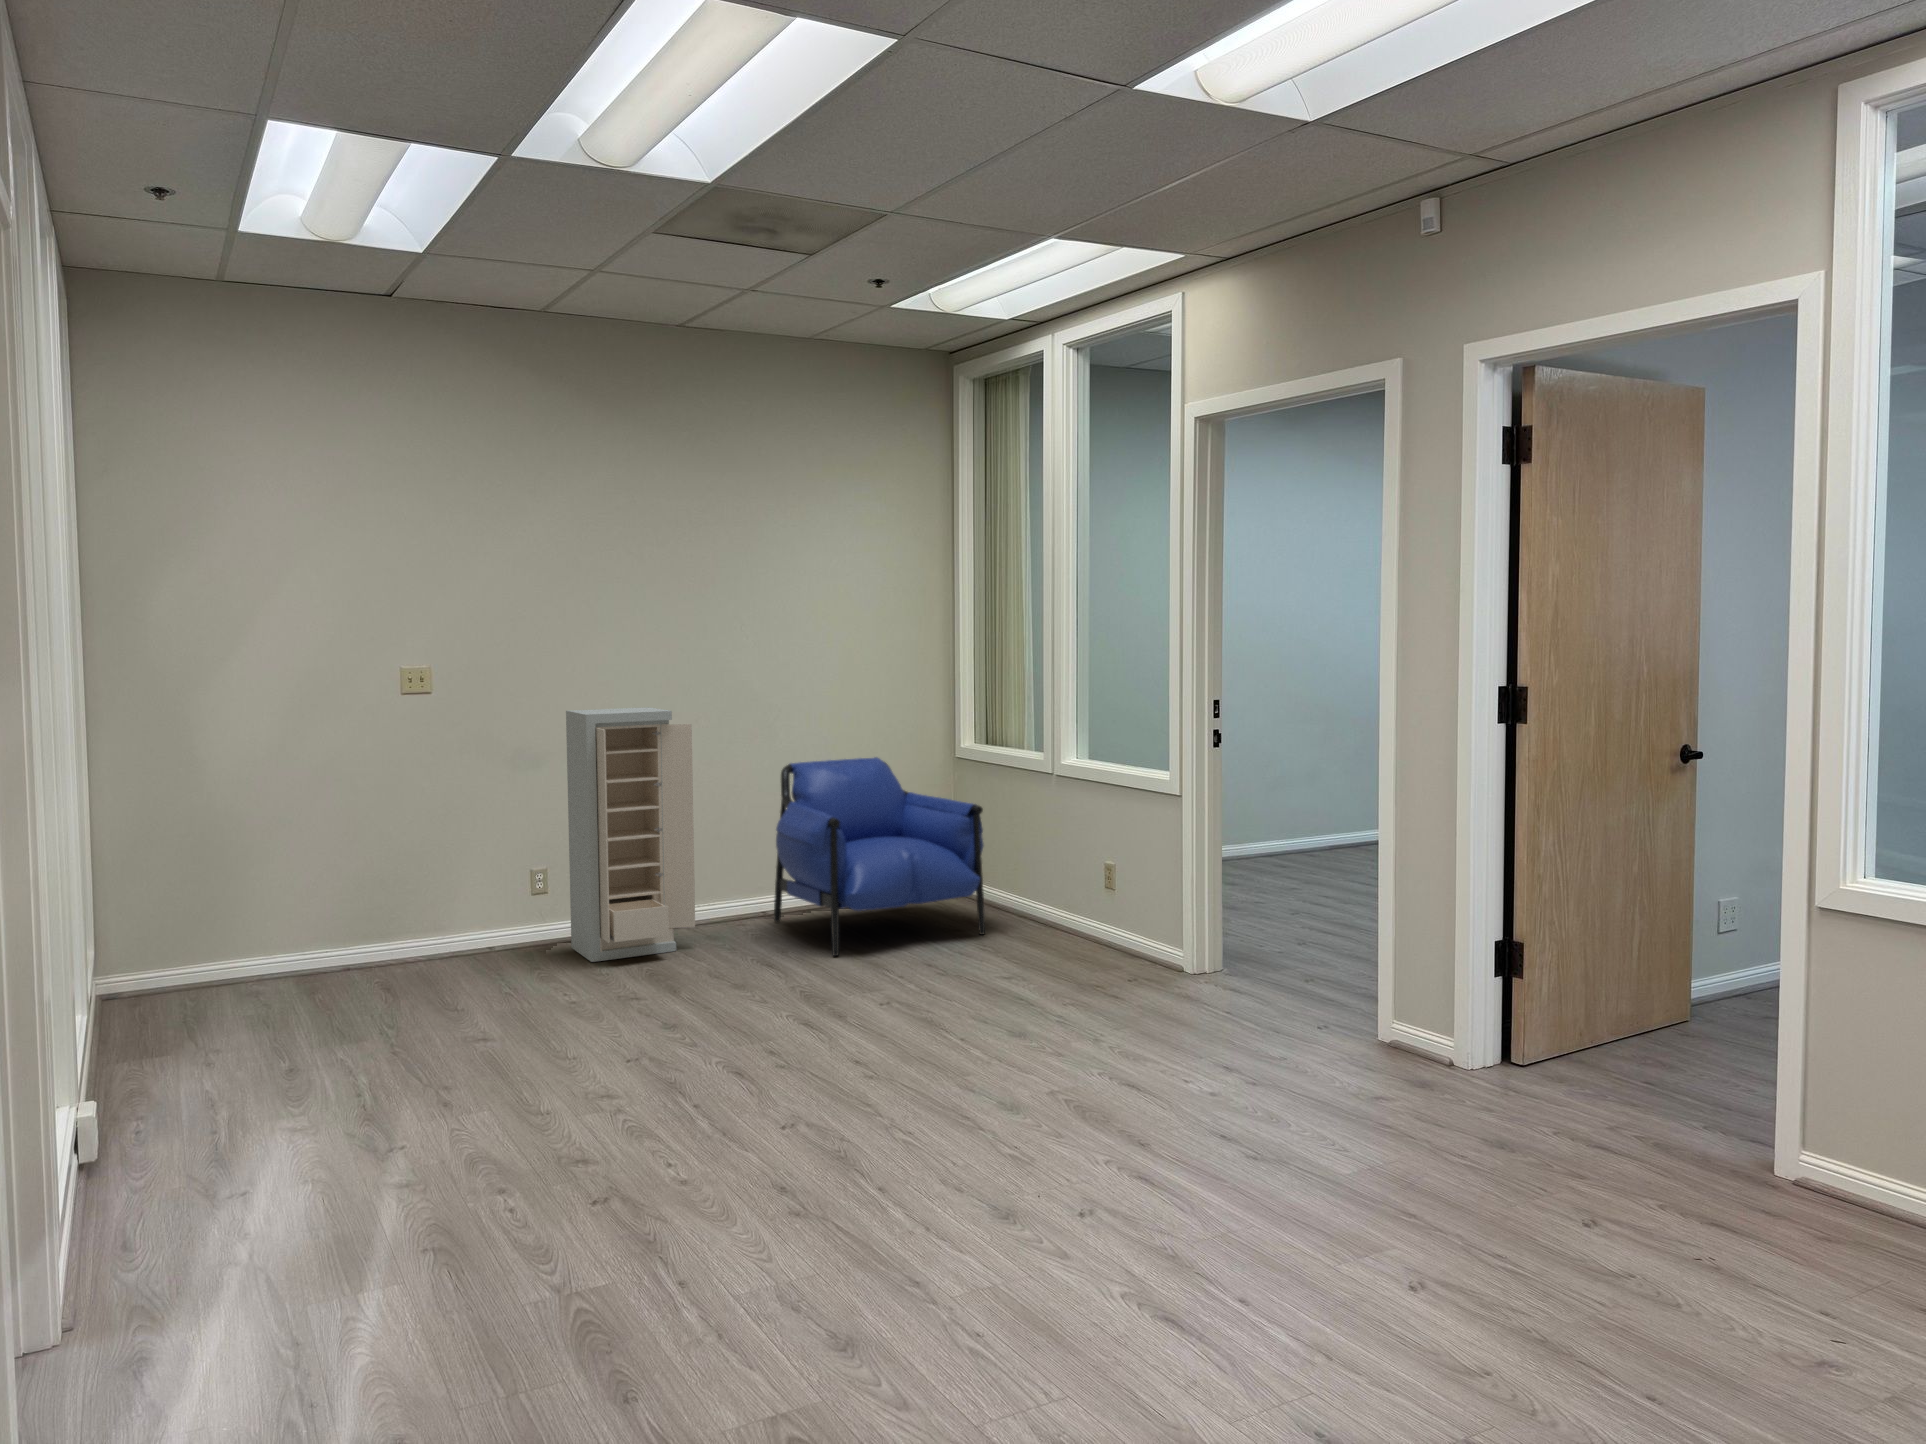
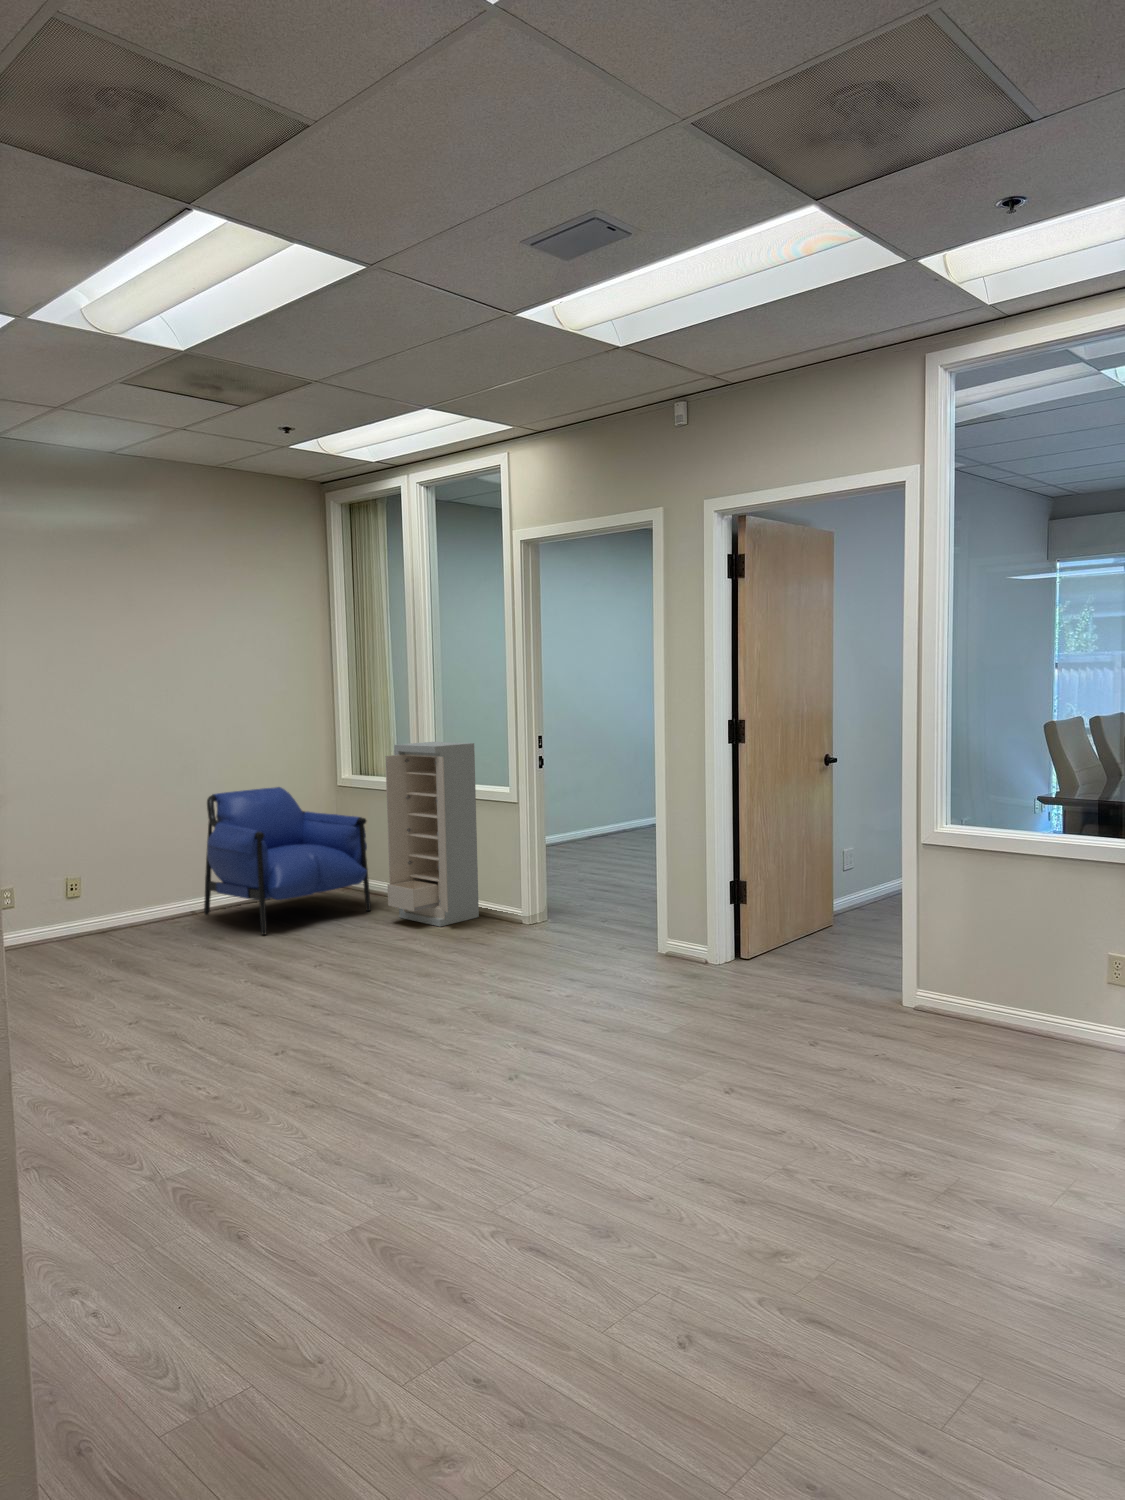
storage cabinet: present [566,707,695,962] -> present [385,742,479,927]

